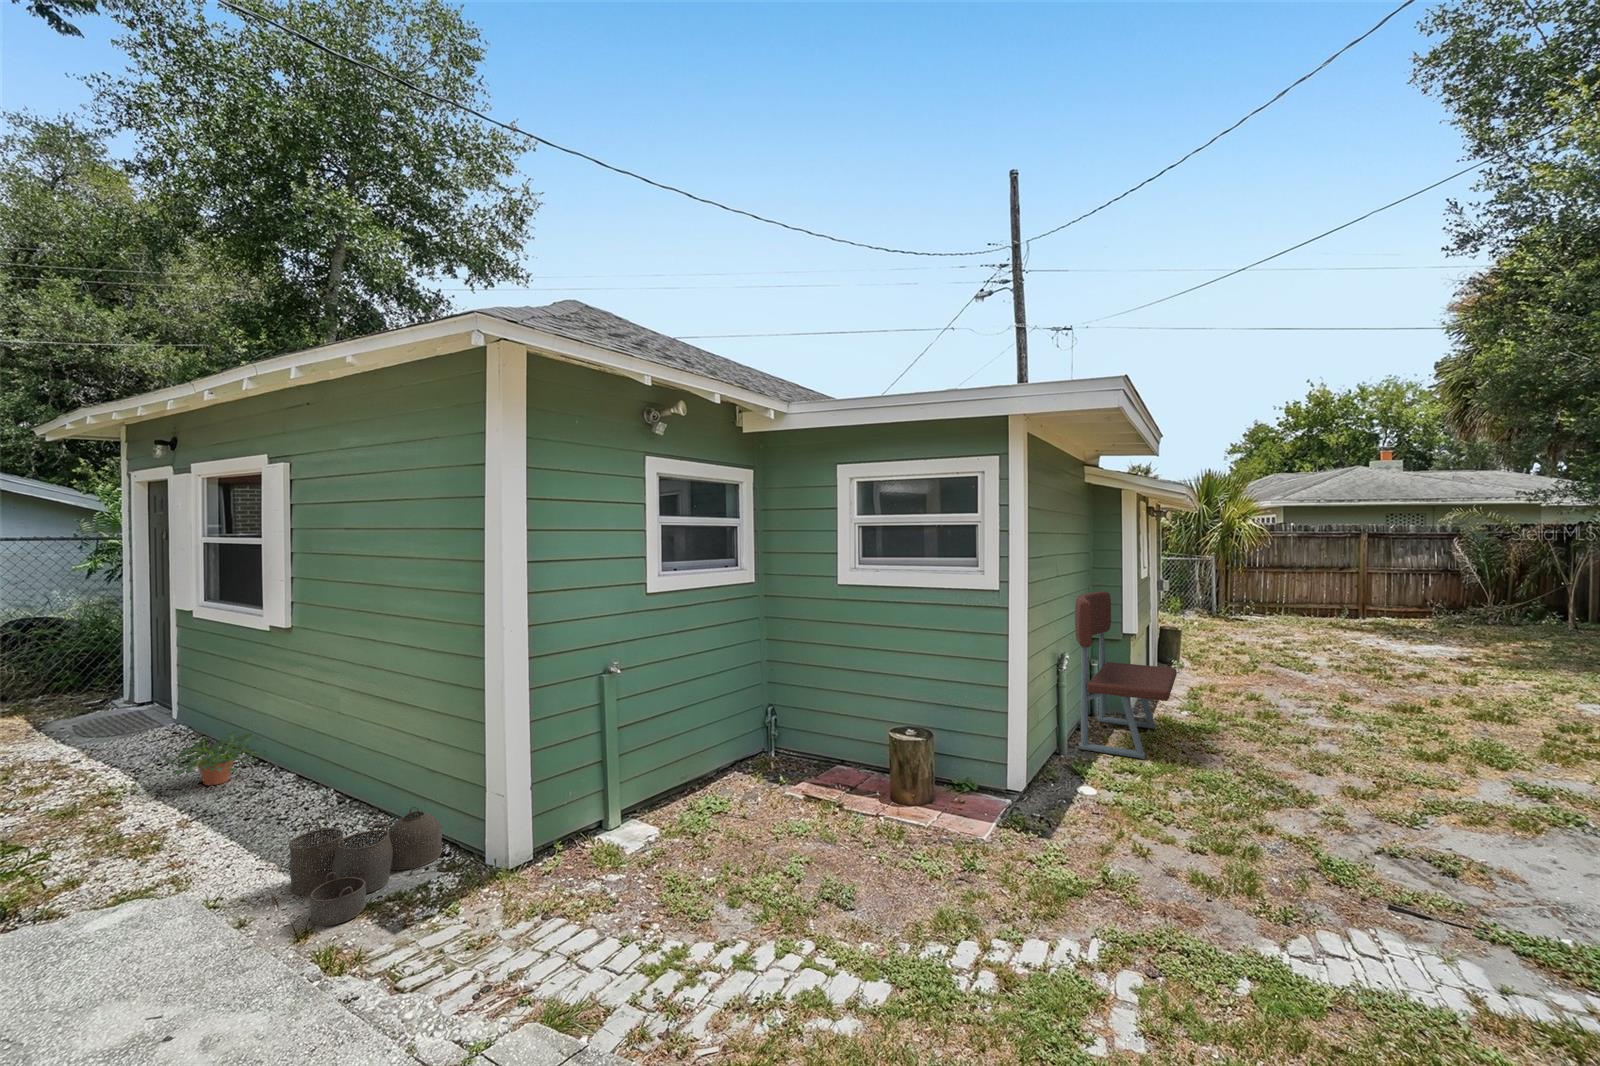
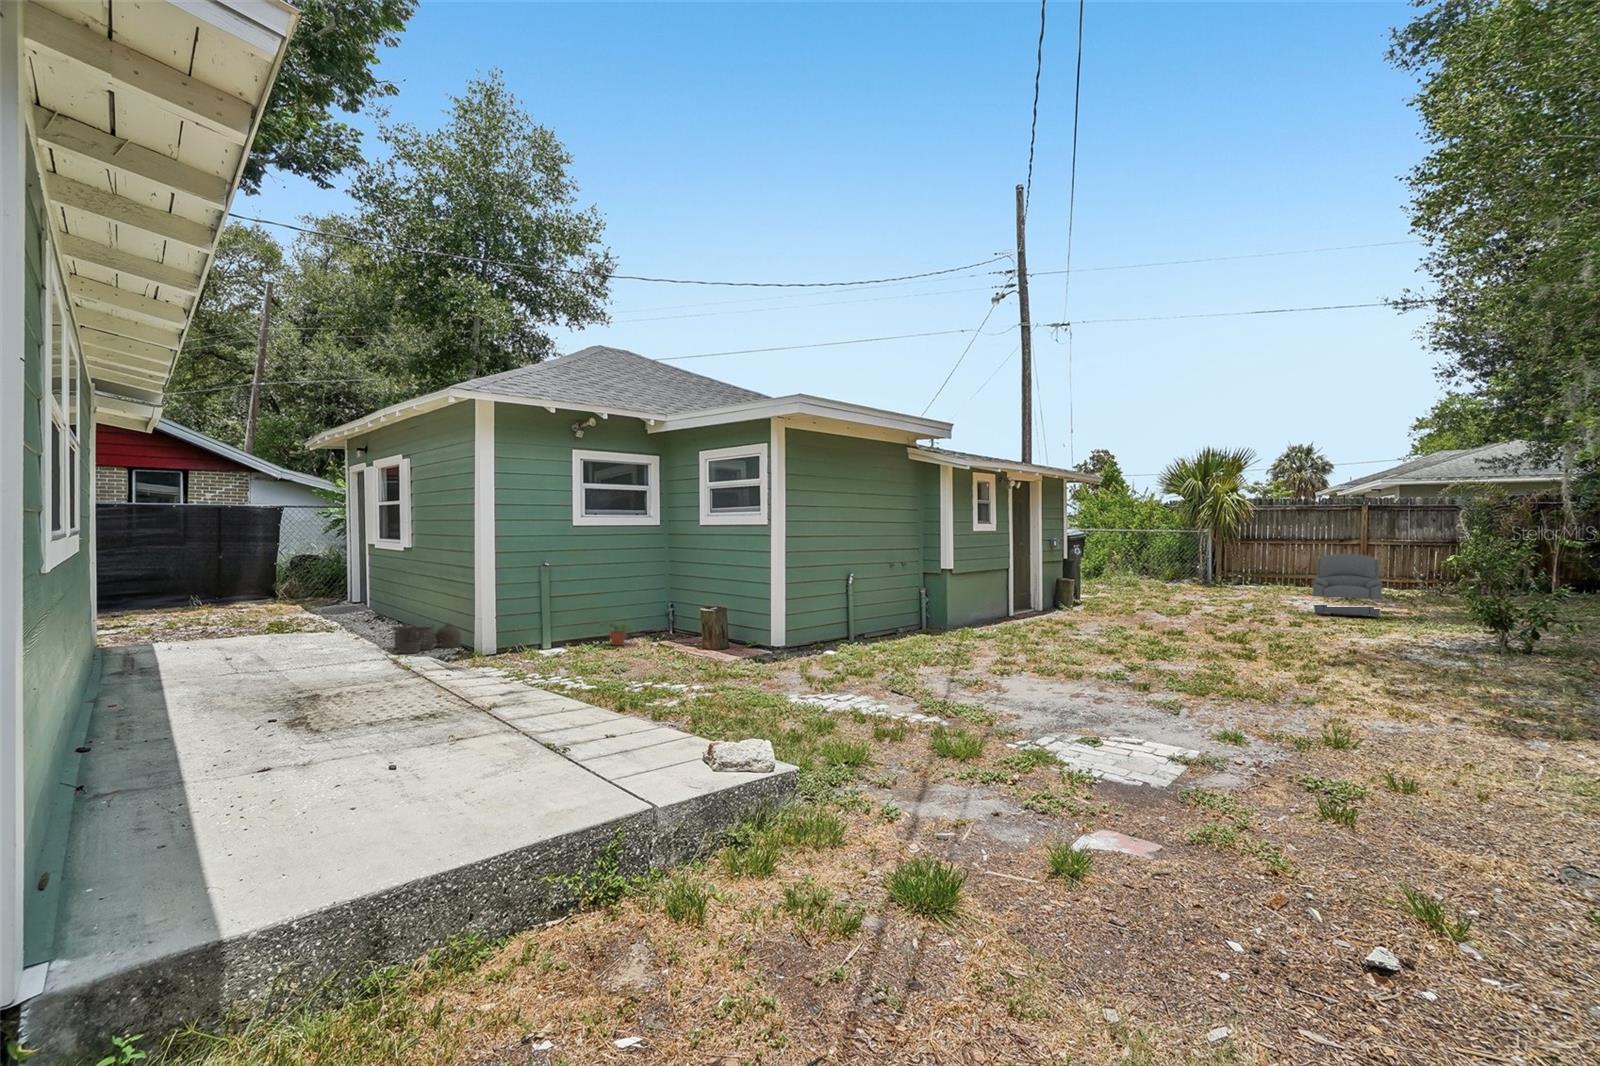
chair: none [1261,564,1340,626] -> present [1313,554,1382,618]
bench: present [1075,591,1177,759] -> none [866,543,965,650]
potted plant: present [163,731,265,785] -> present [597,619,640,645]

